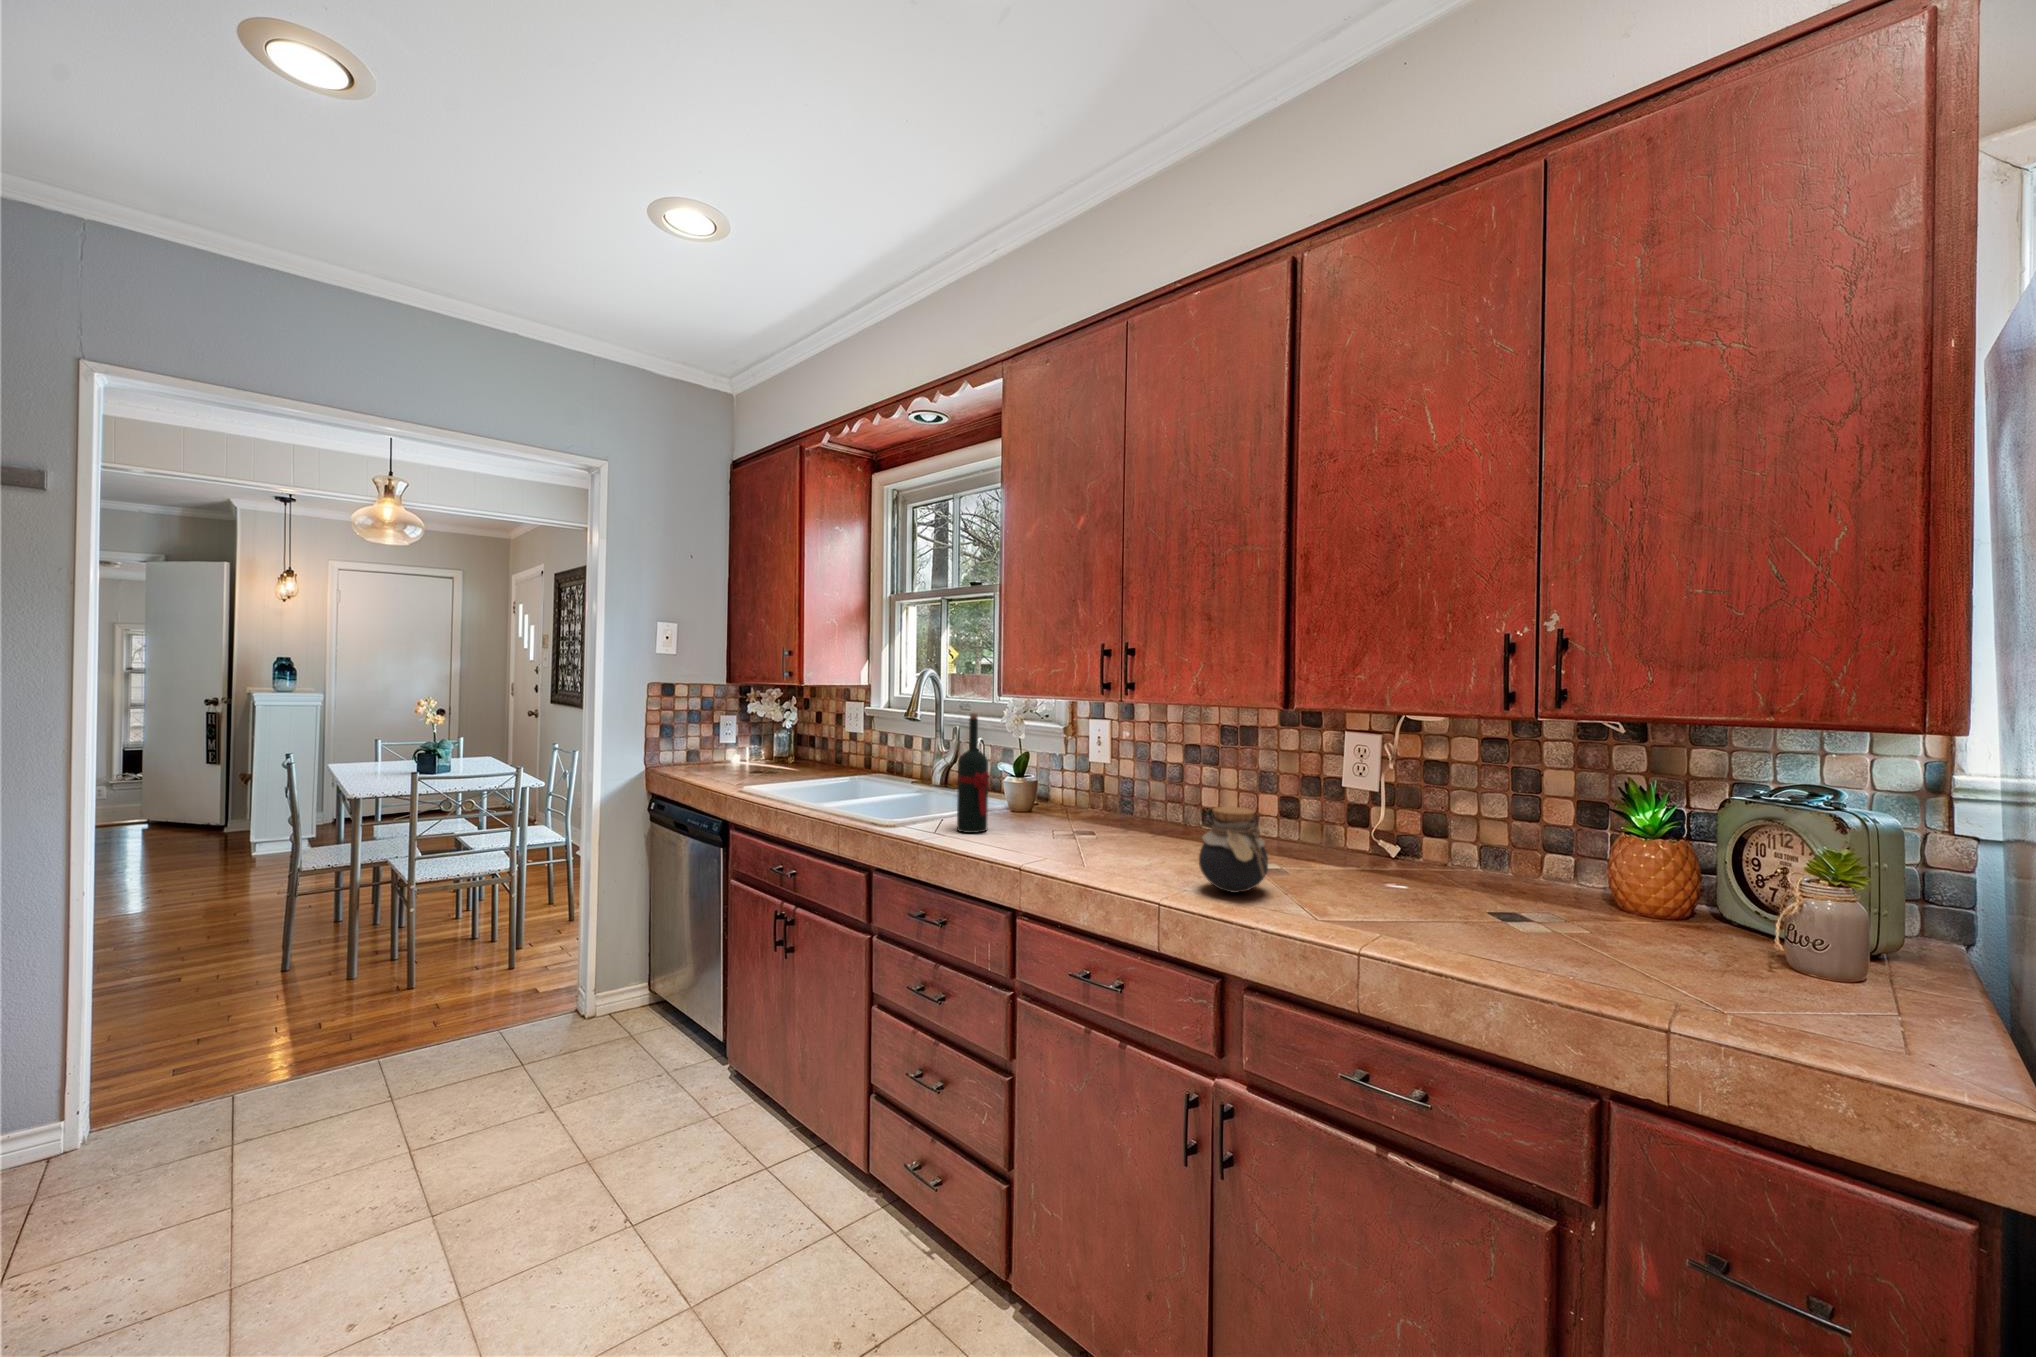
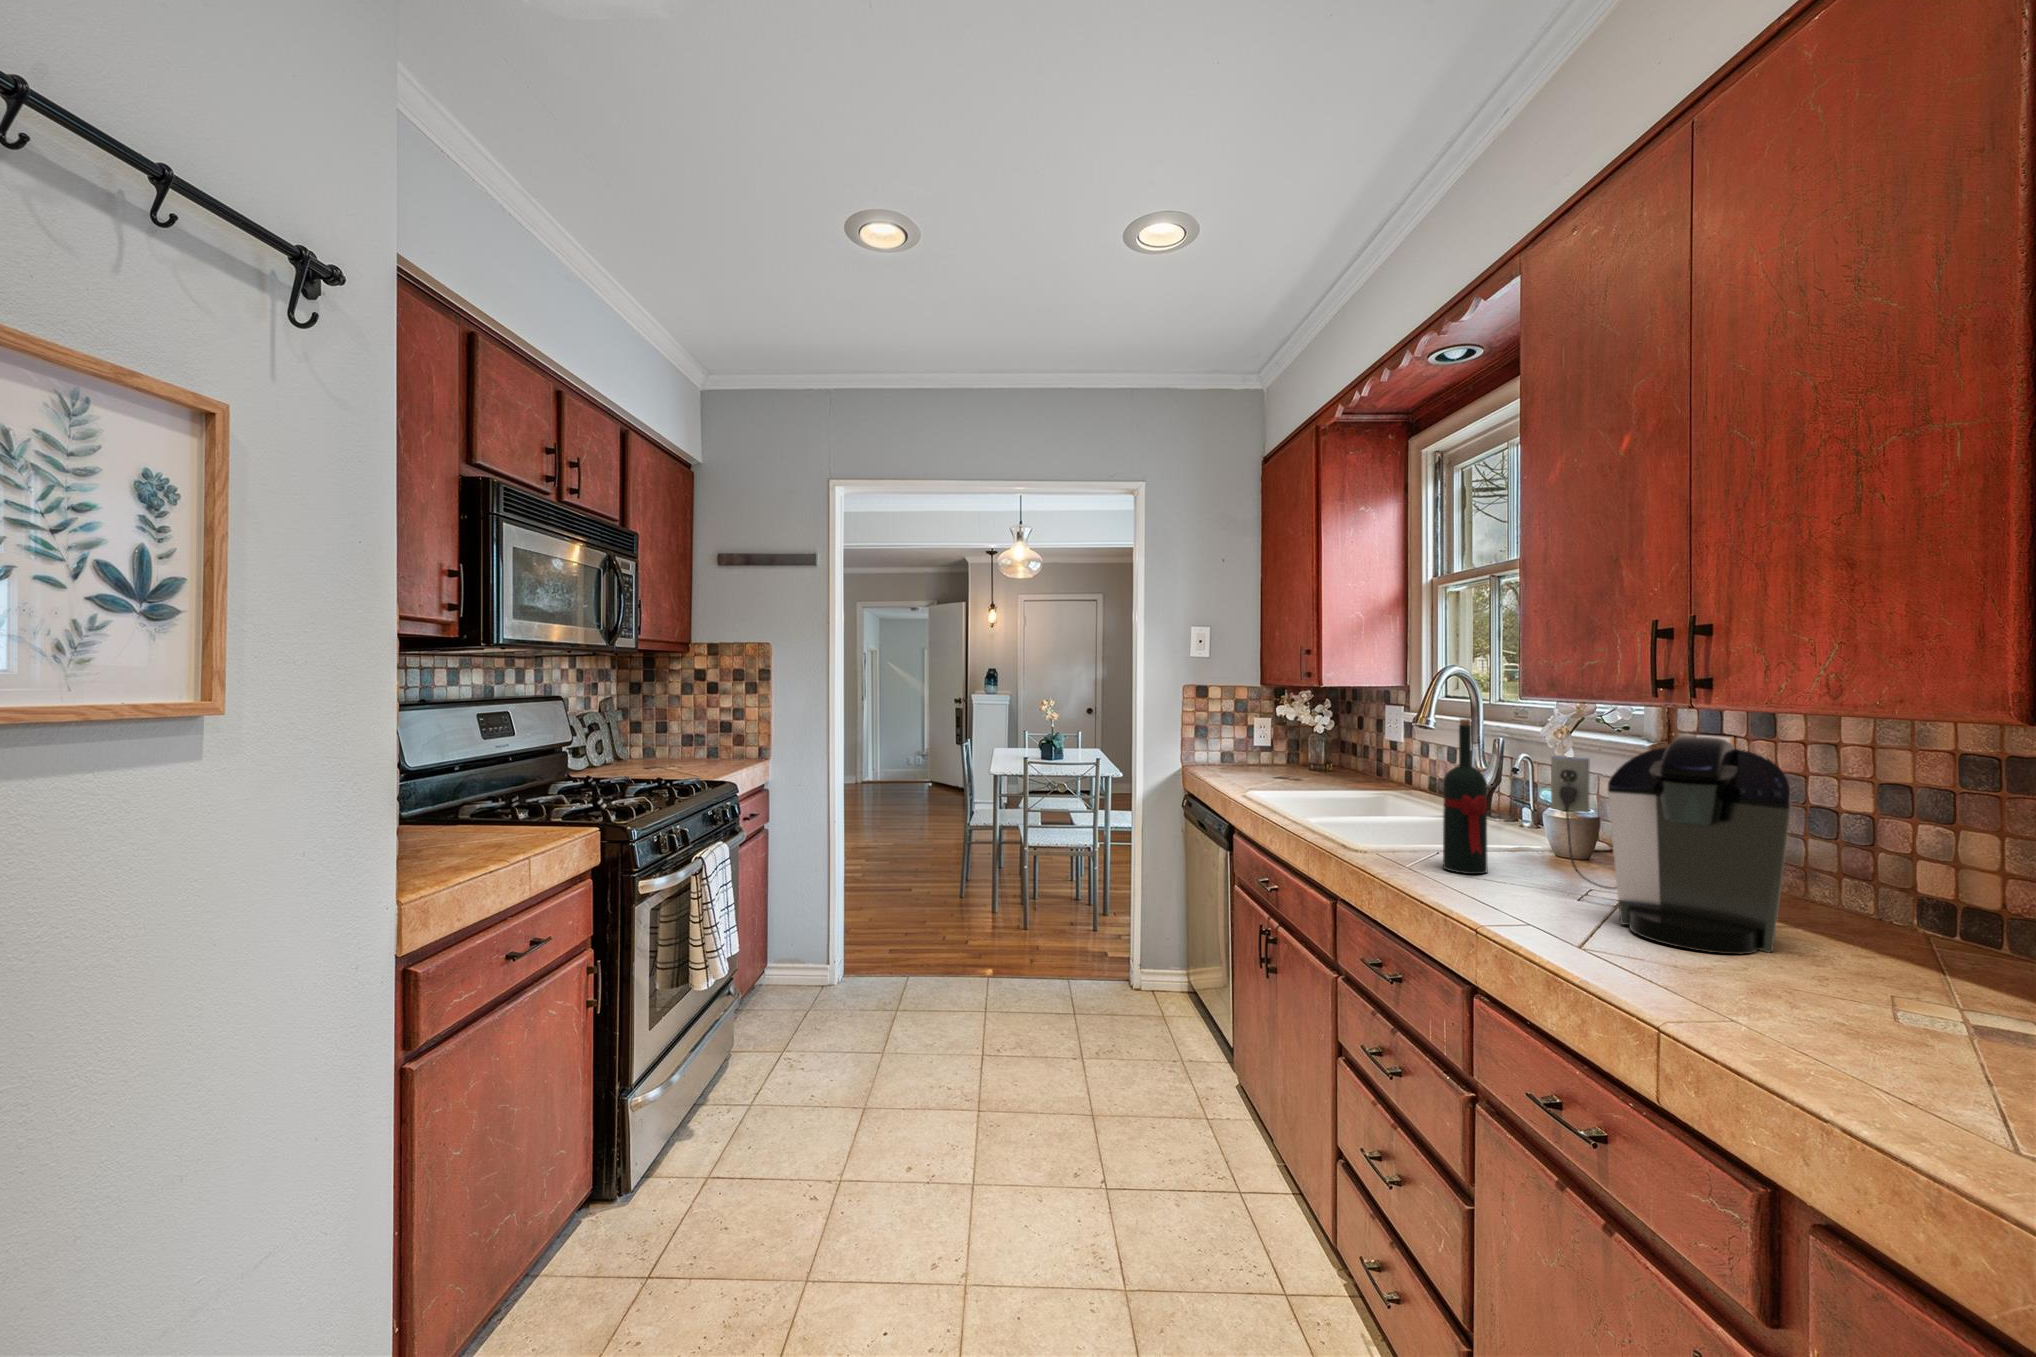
coffee maker: none [1035,722,1172,858] -> present [1551,736,1791,954]
jar: present [1199,807,1268,893] -> none [1779,890,1960,1055]

